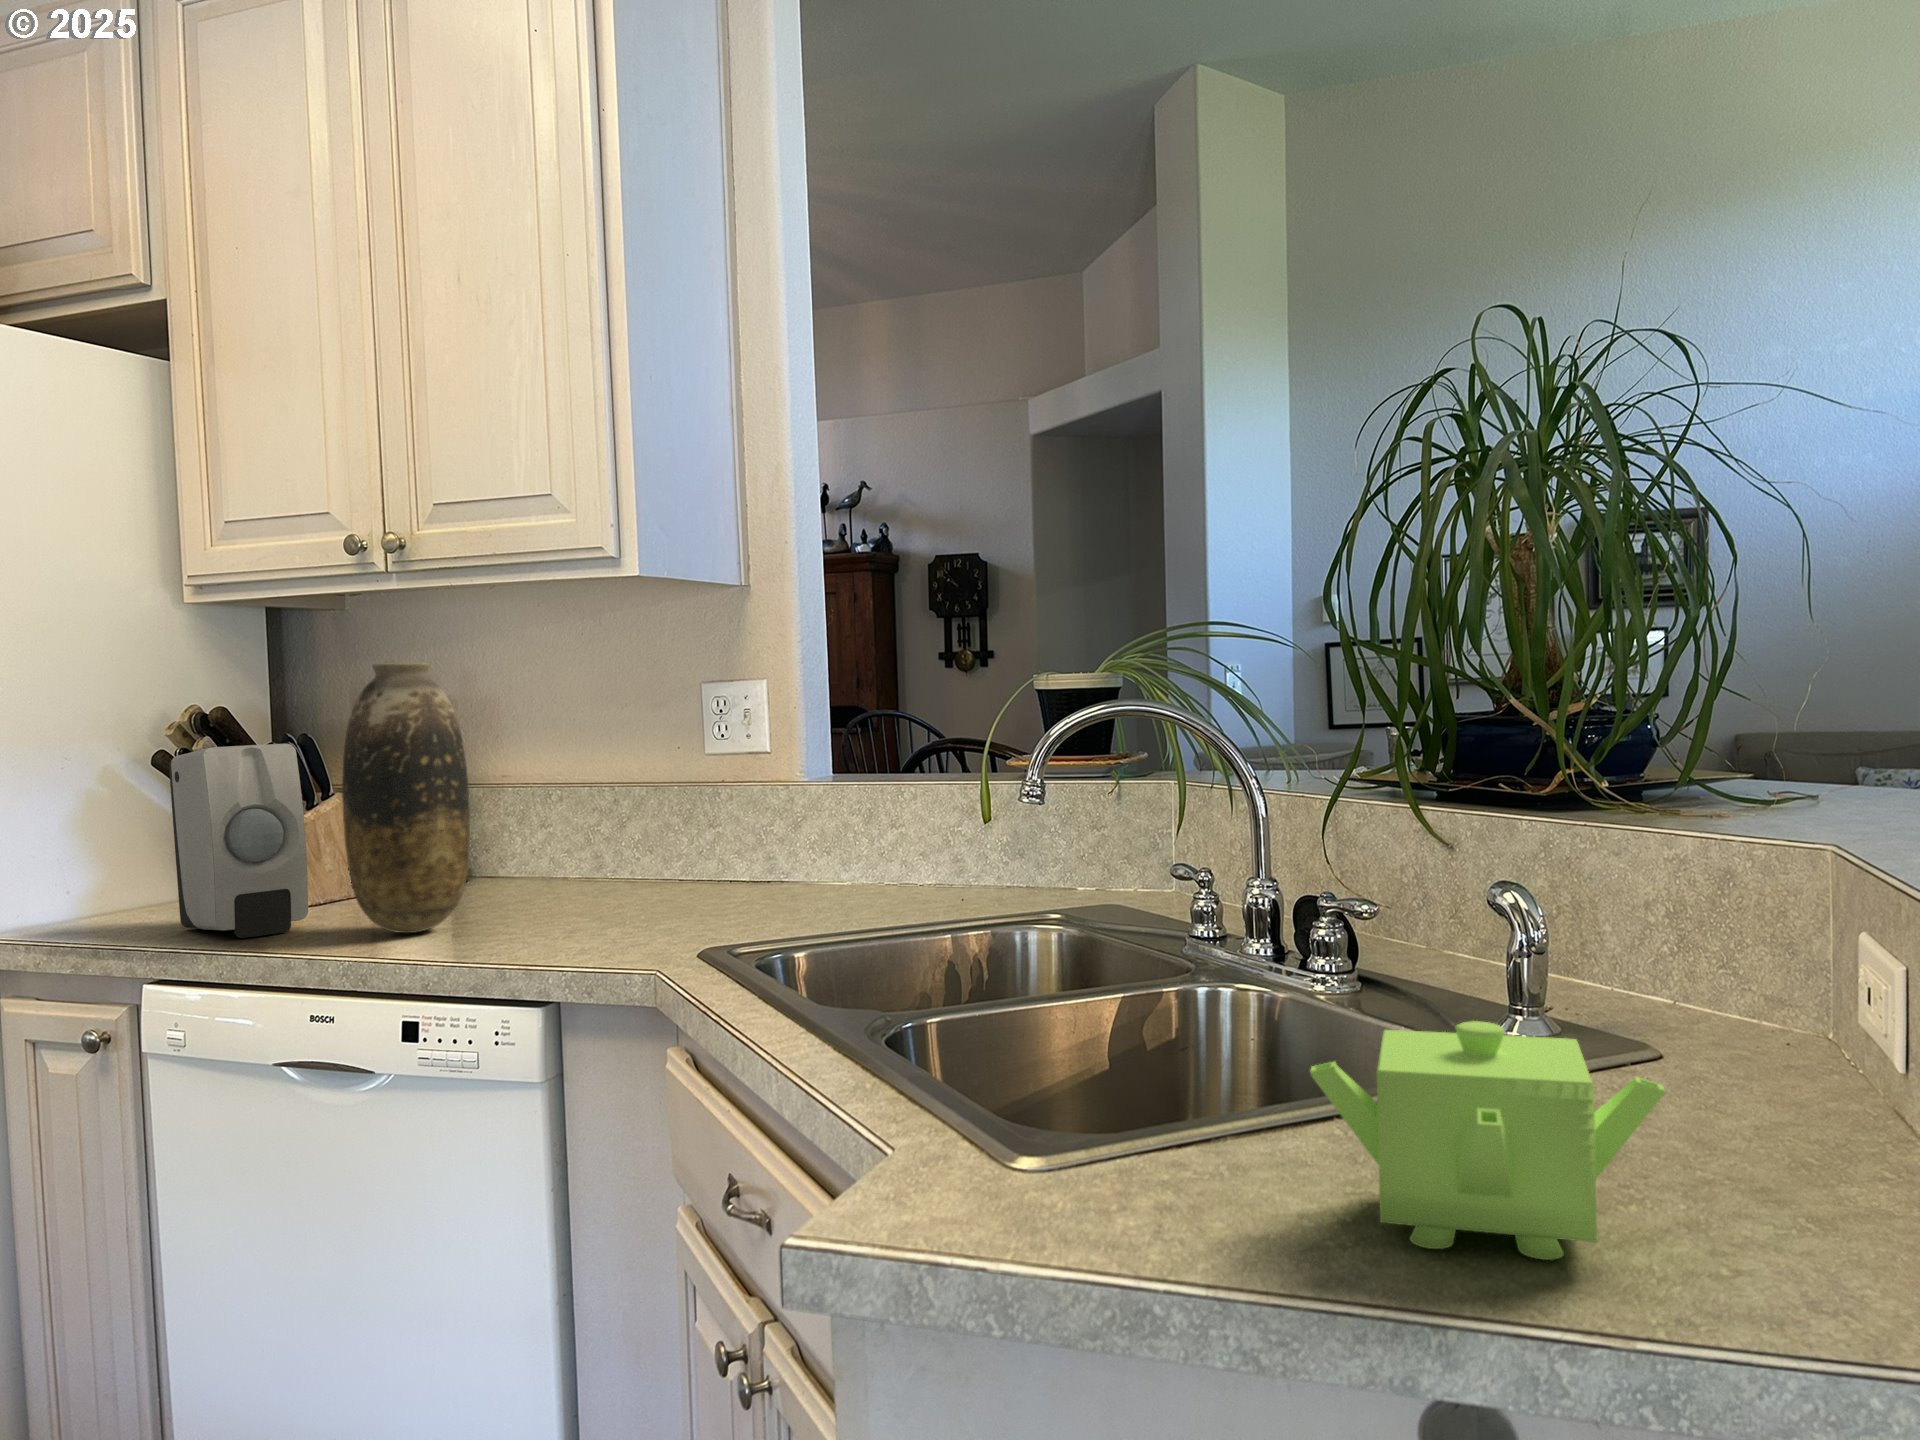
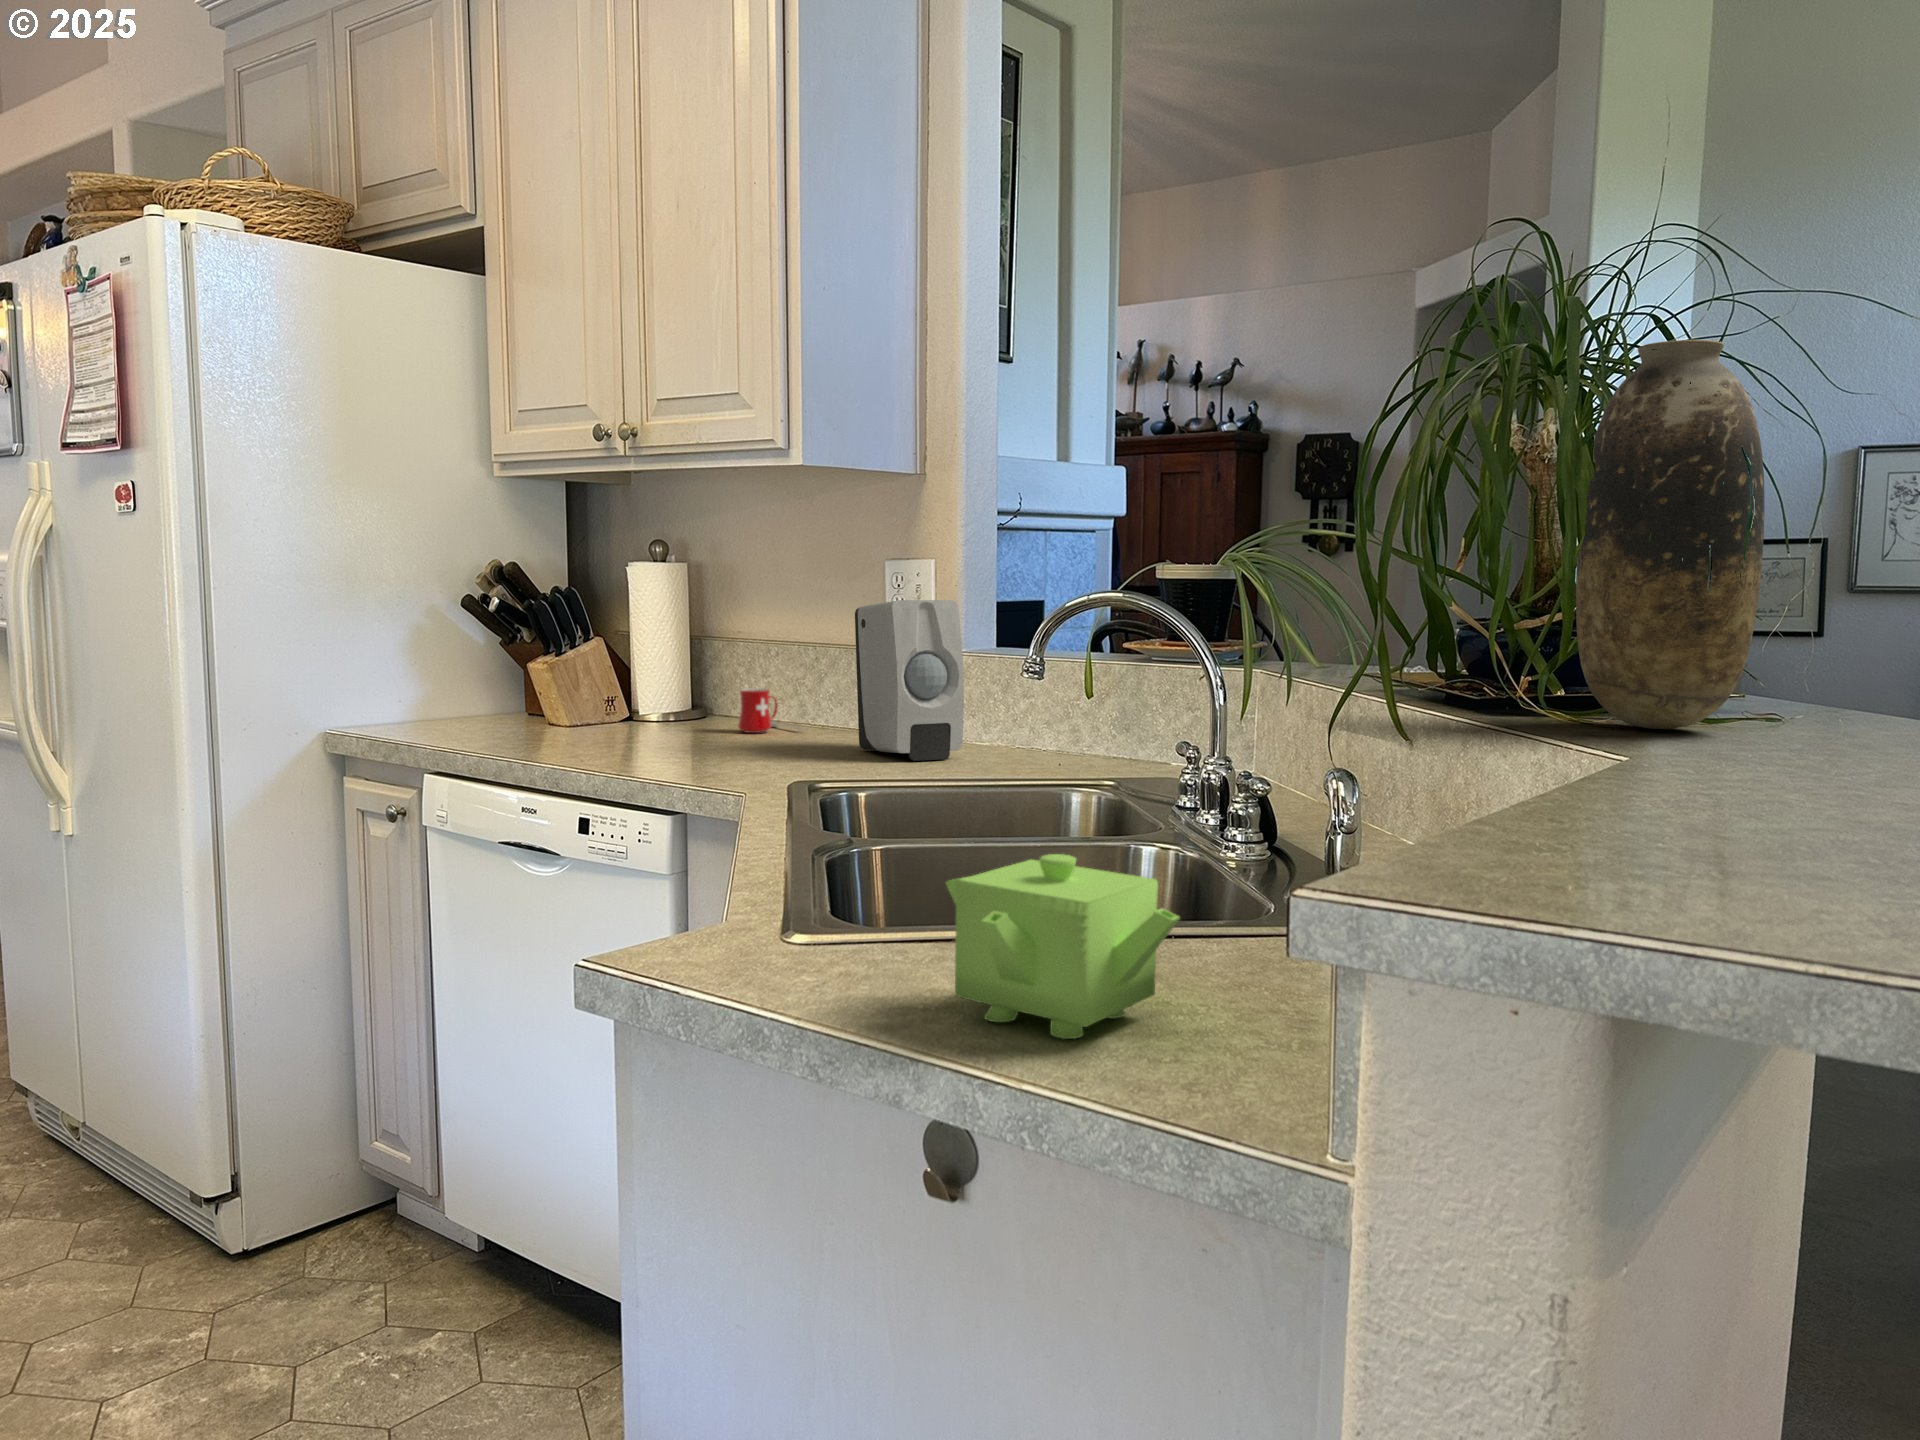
vase: present [342,663,470,933] -> present [1576,340,1764,729]
soap dispenser: present [169,744,308,938] -> present [855,600,964,761]
mug: none [531,841,610,893] -> present [738,688,801,733]

